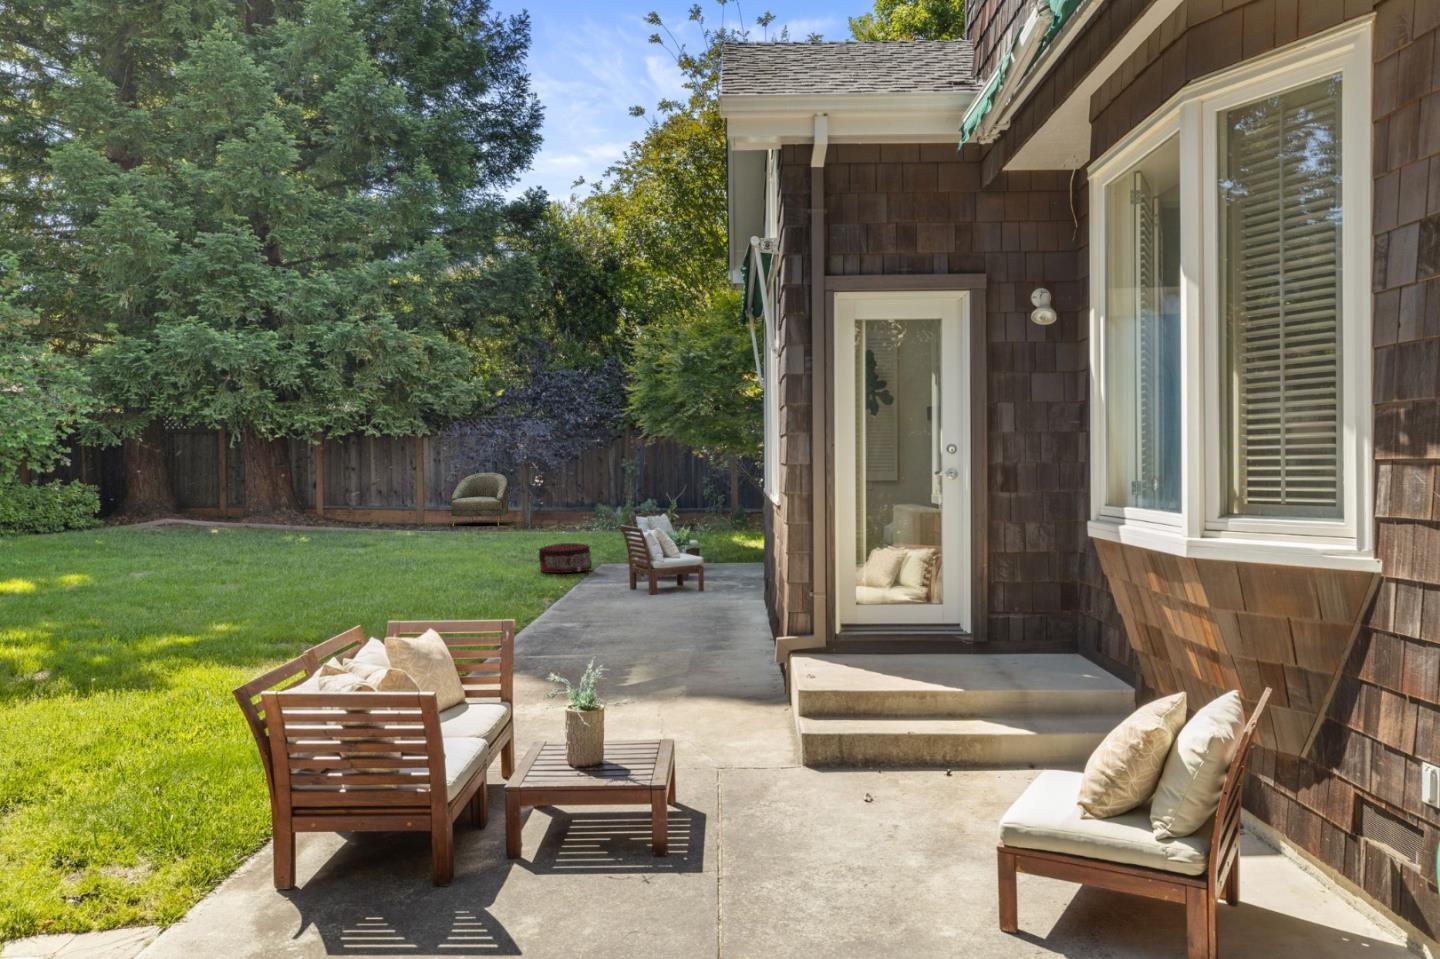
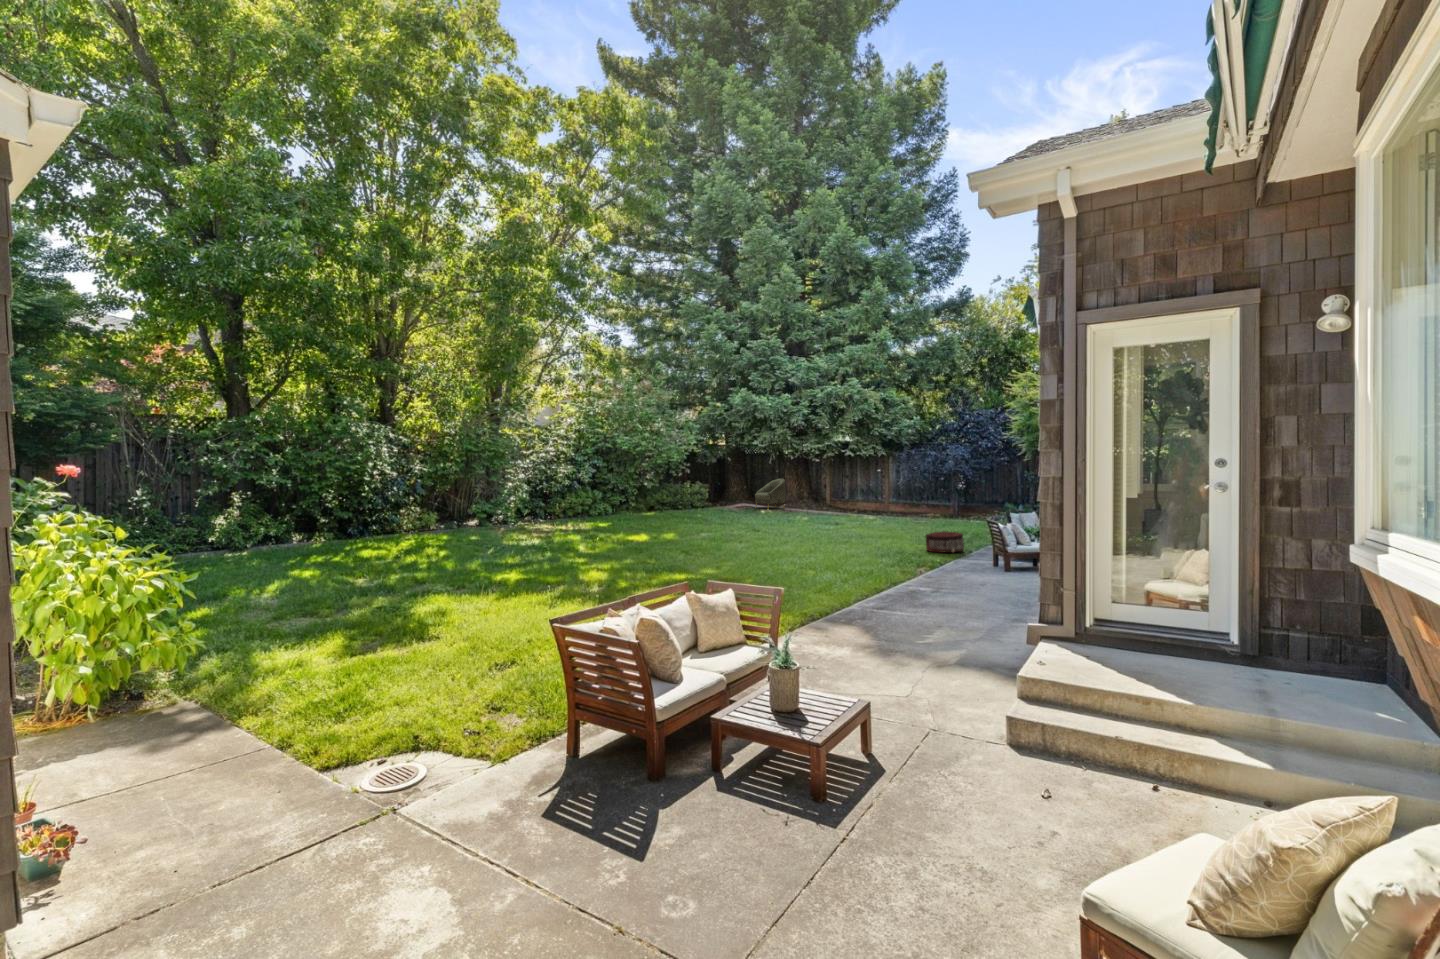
armchair: present [451,473,508,526] -> present [755,479,786,508]

